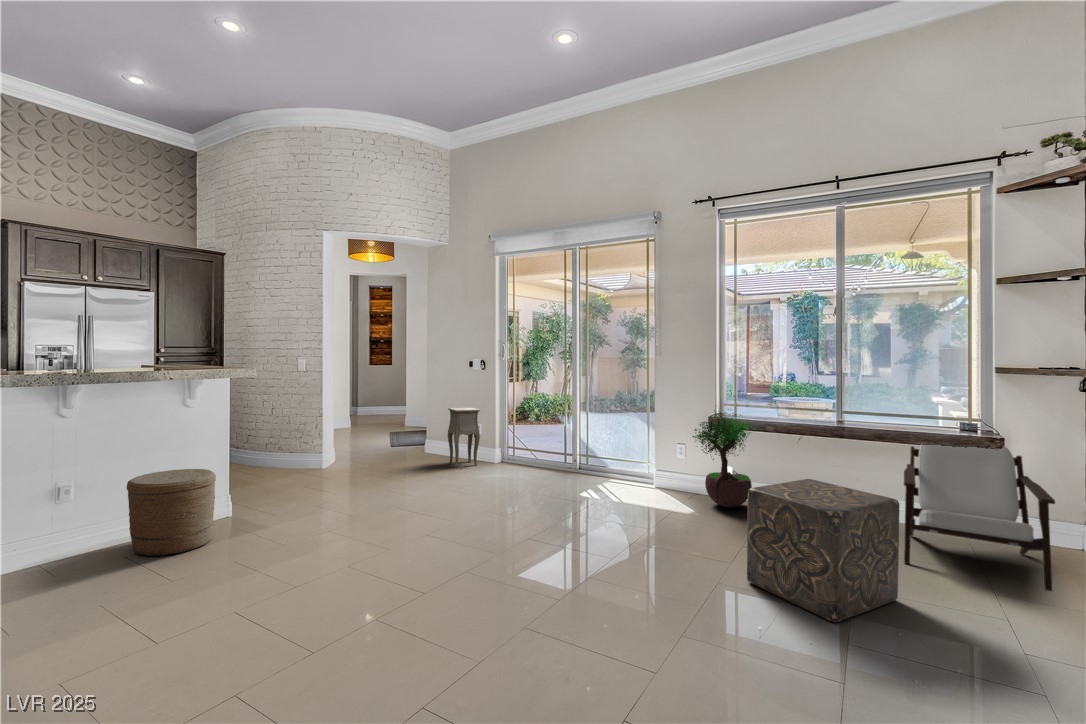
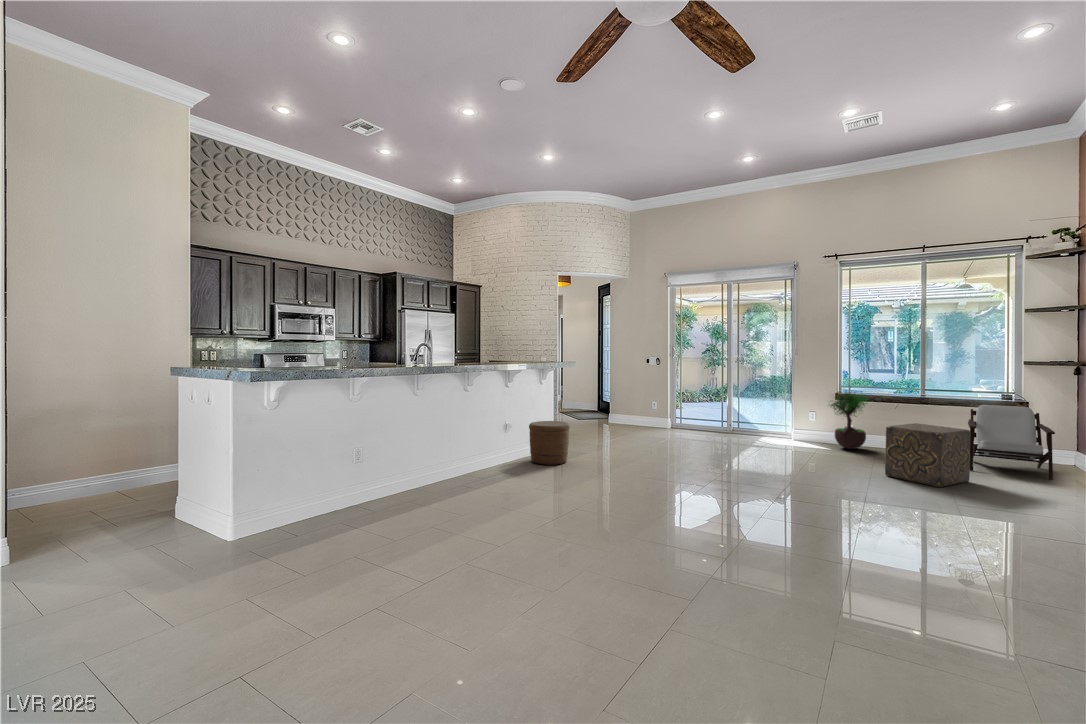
side table: present [448,408,480,467] -> none [635,390,659,431]

